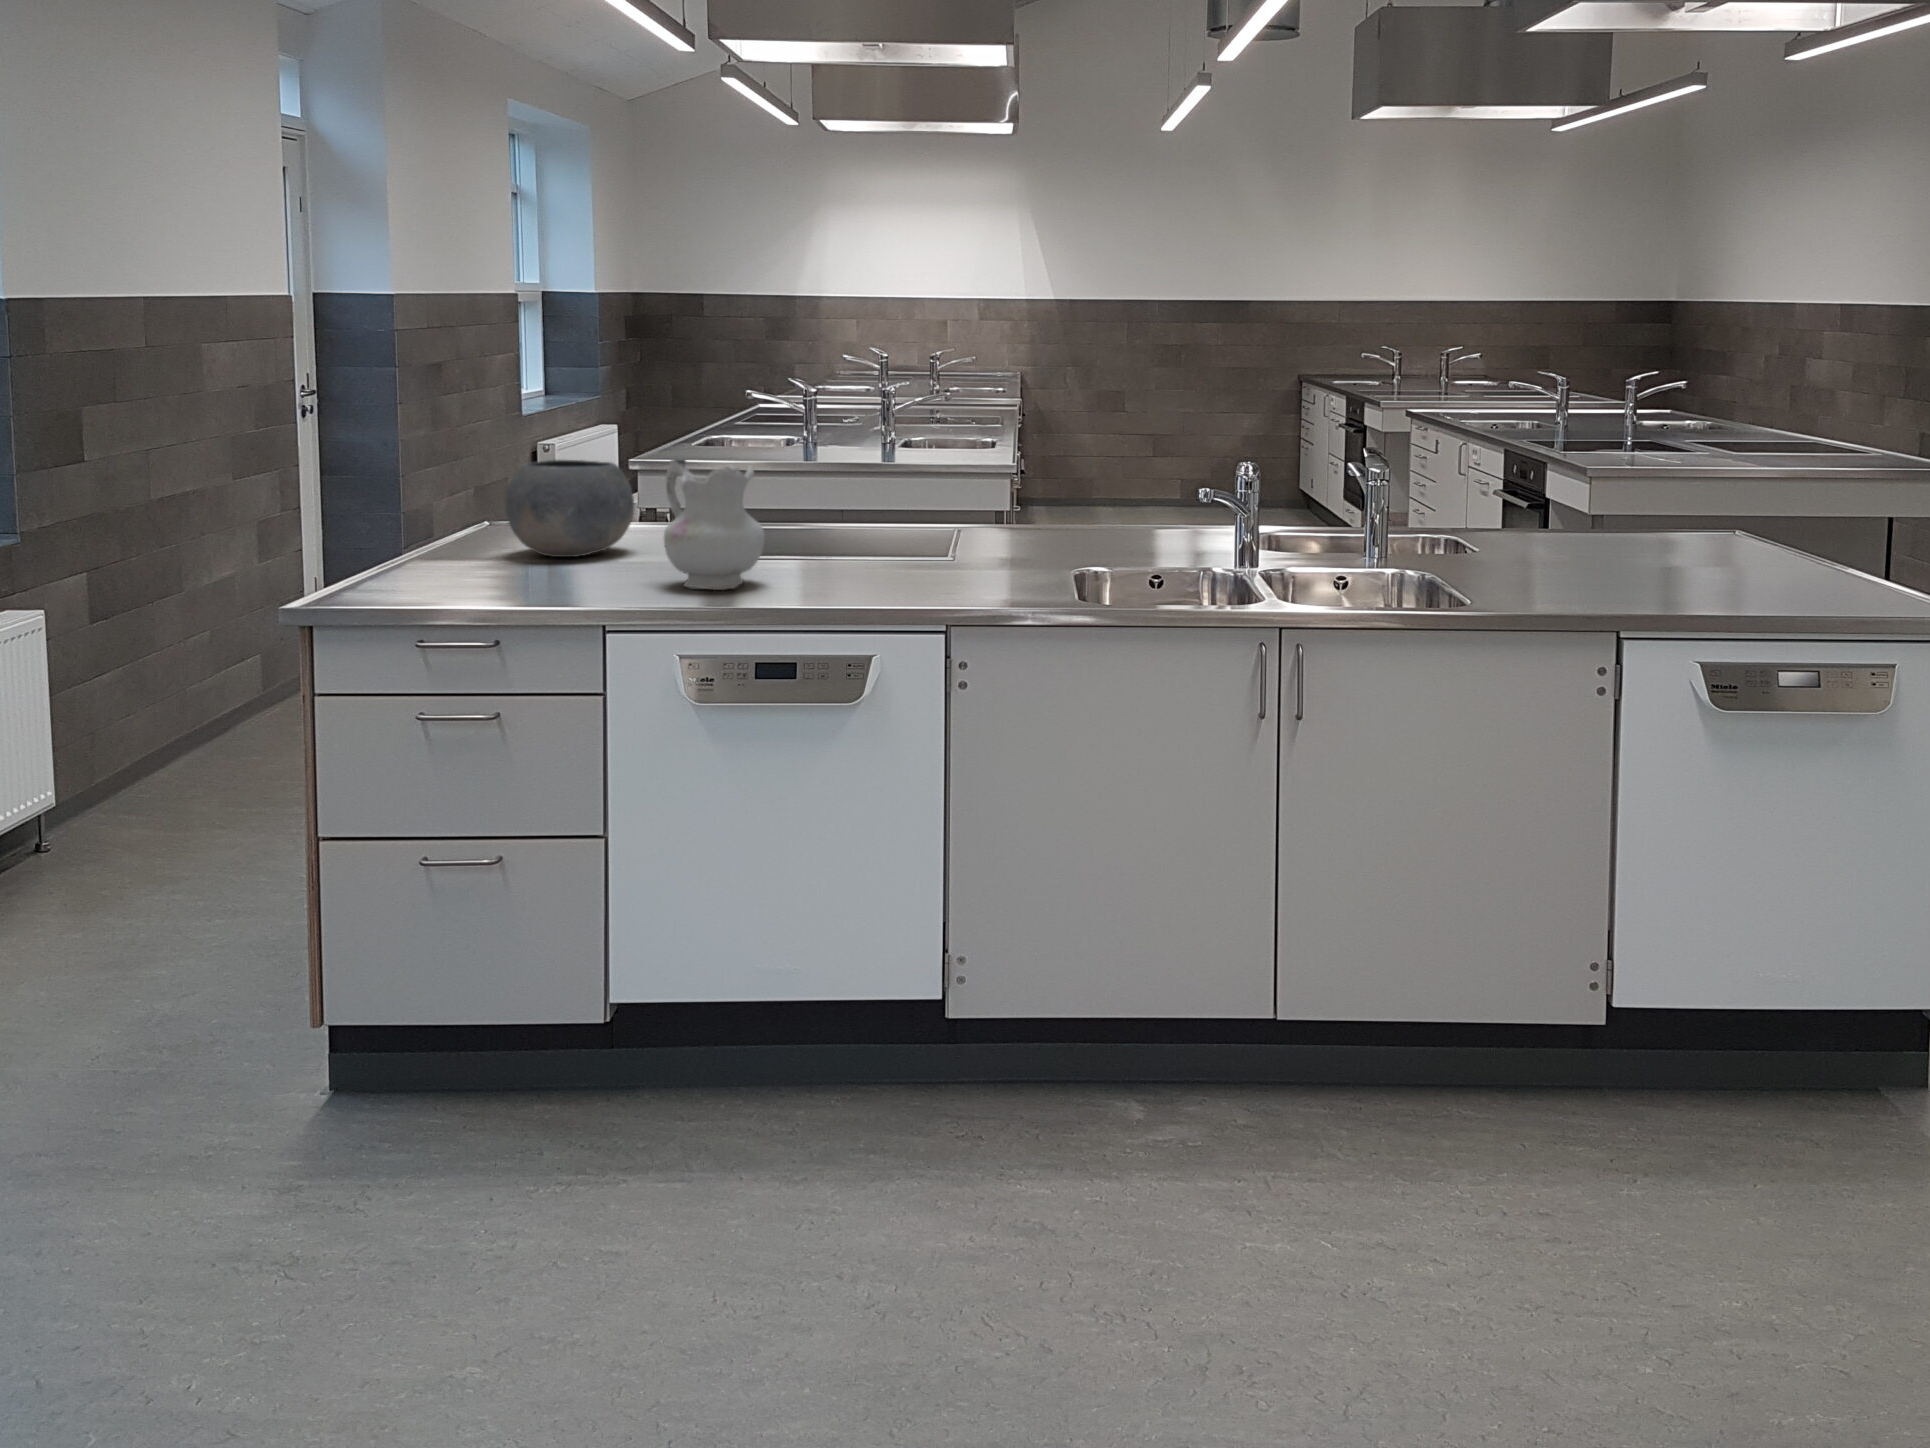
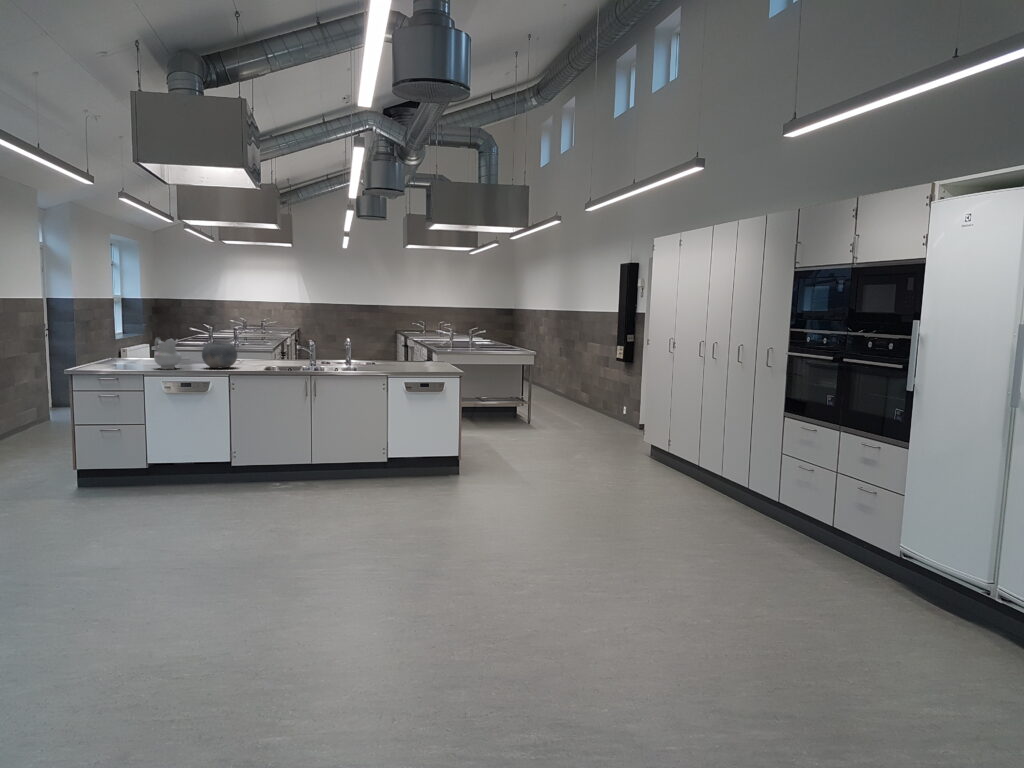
bowl: present [505,460,634,557] -> present [202,343,237,368]

